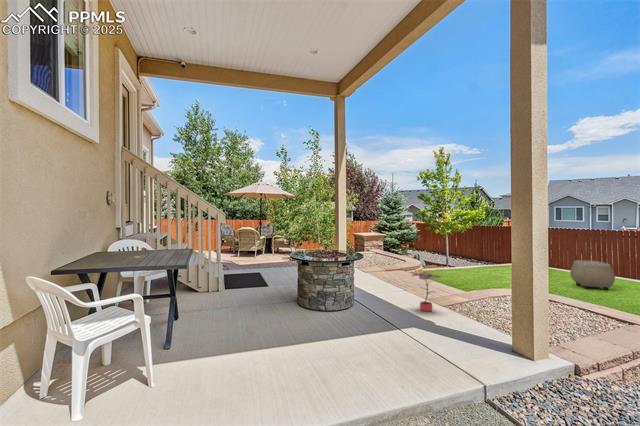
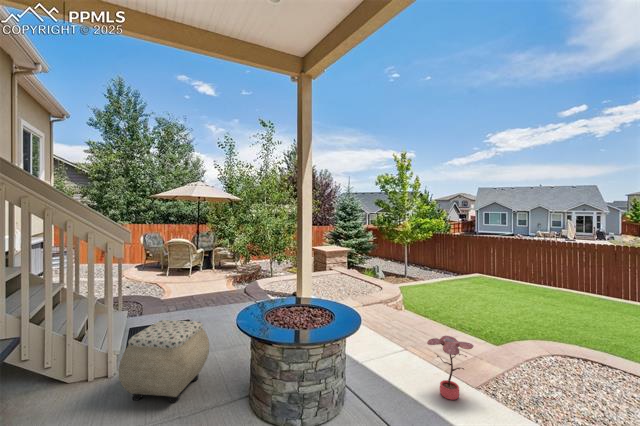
ottoman: present [571,260,615,290] -> present [119,320,209,403]

